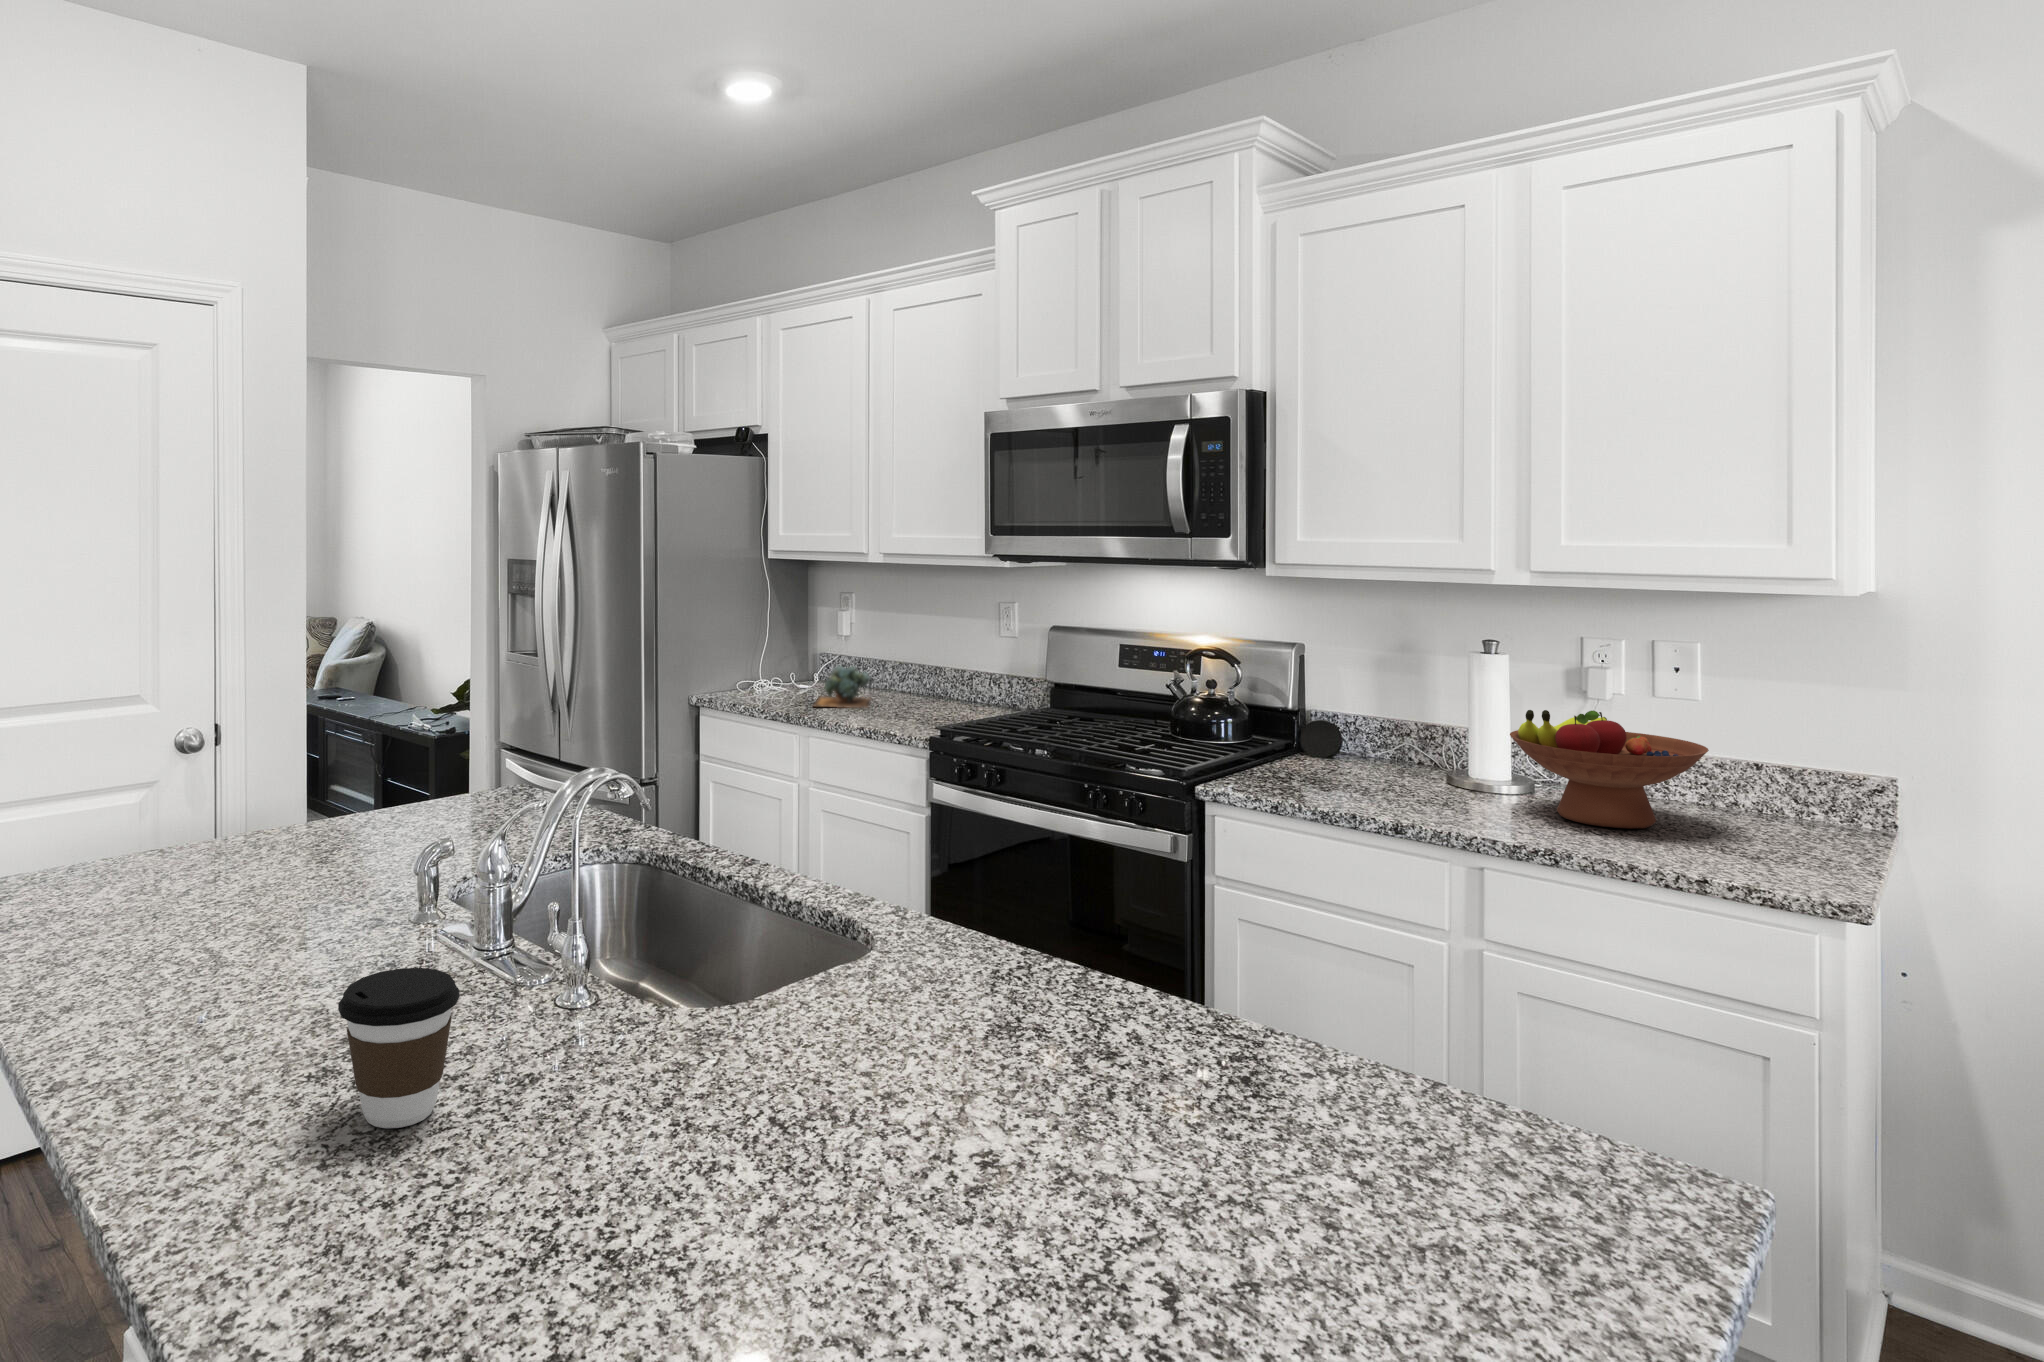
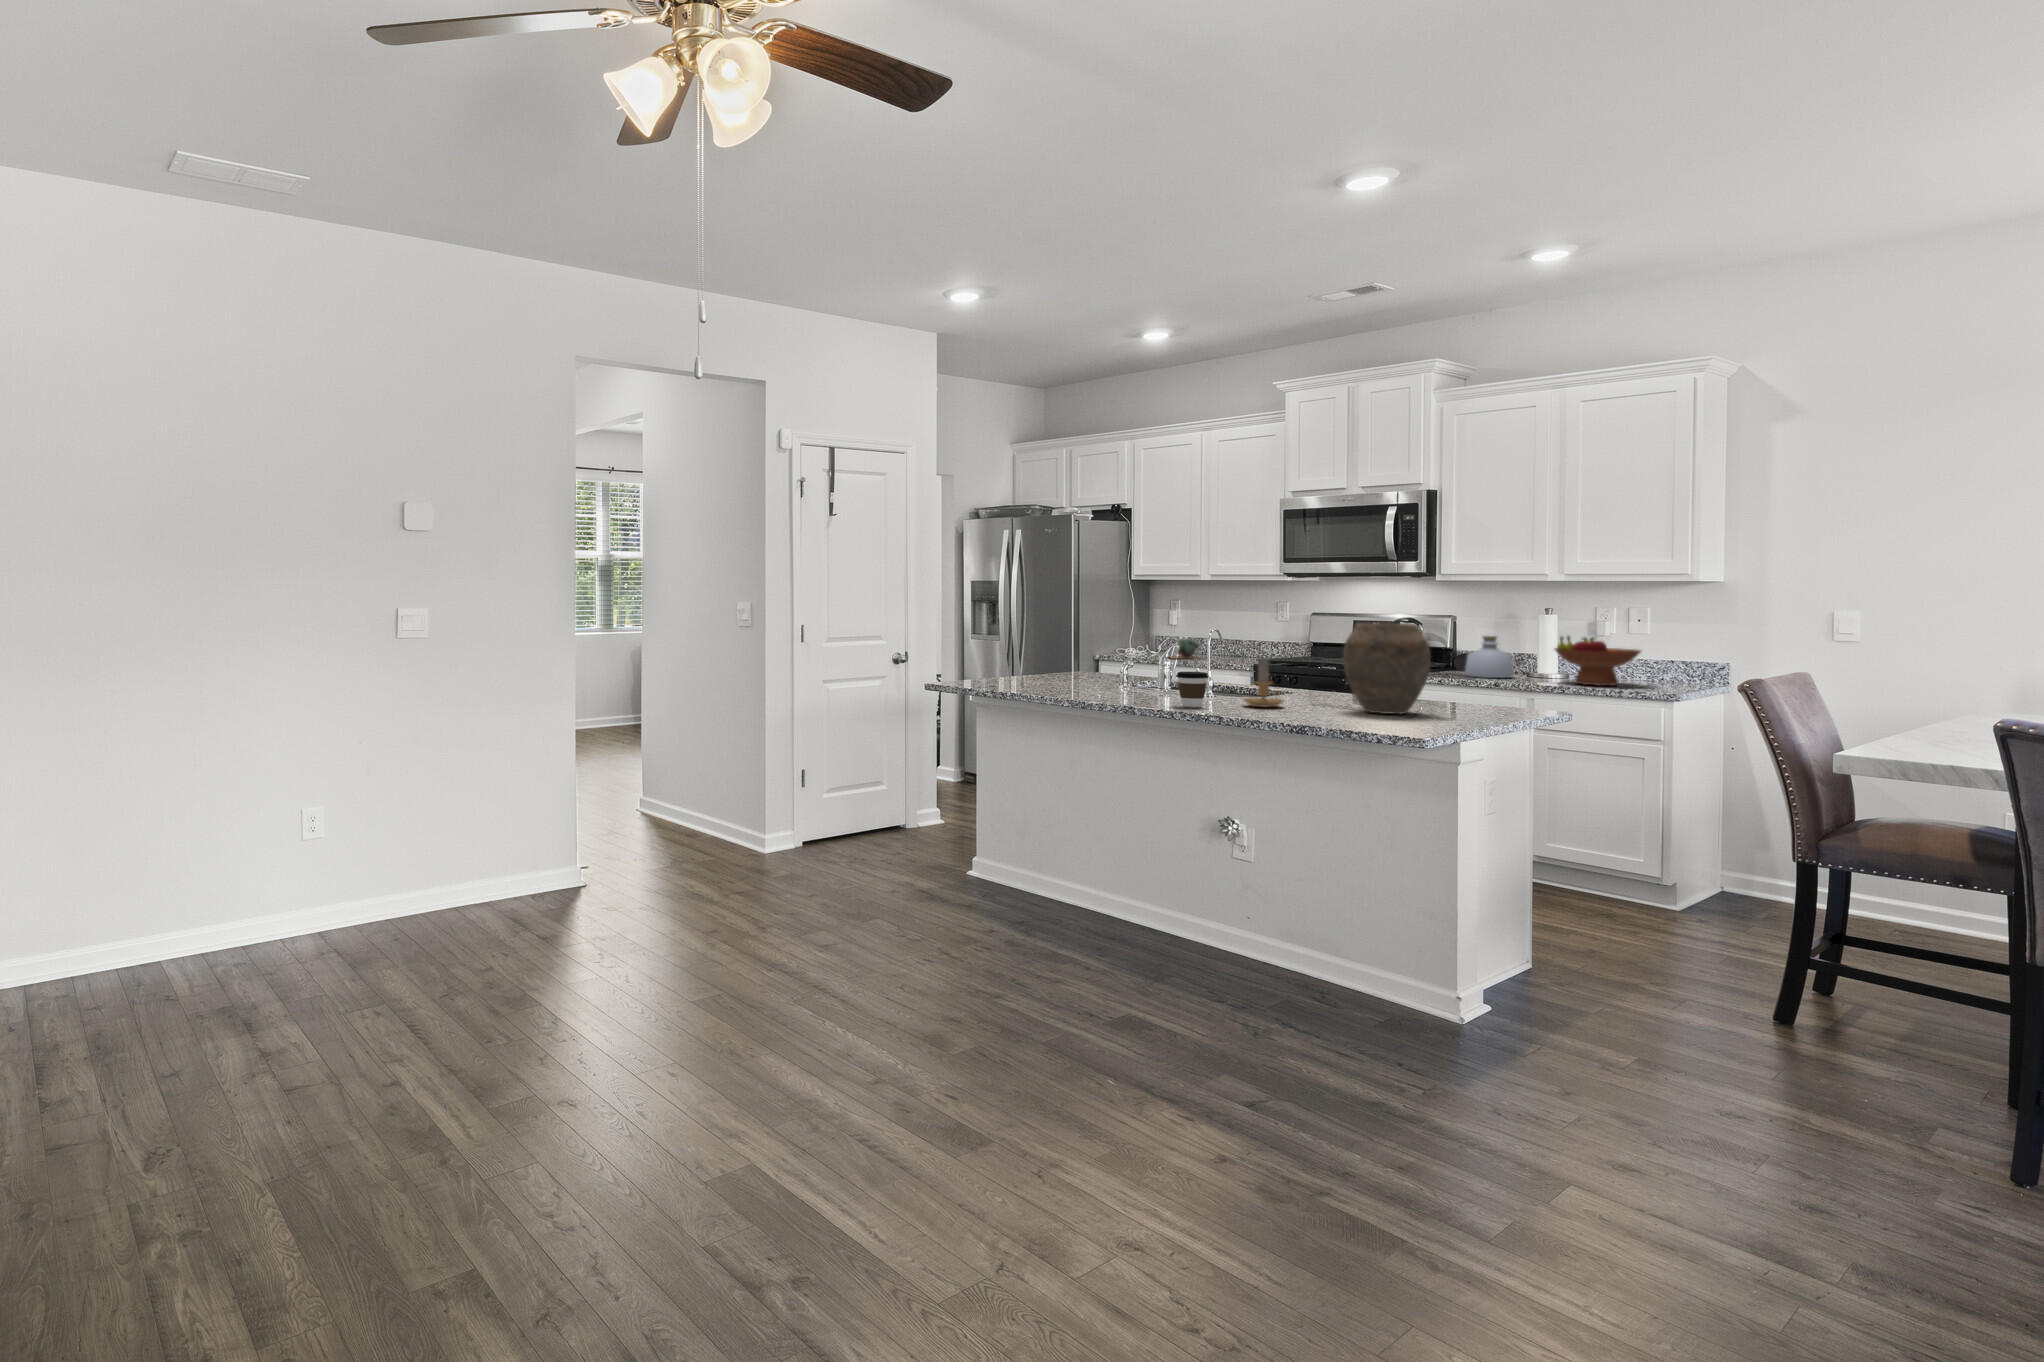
bottle: none [1324,695,1425,792] -> present [1465,636,1515,678]
vase: none [907,807,1228,1228] -> present [1343,622,1431,714]
candle: none [590,915,742,1120] -> present [1244,658,1283,707]

